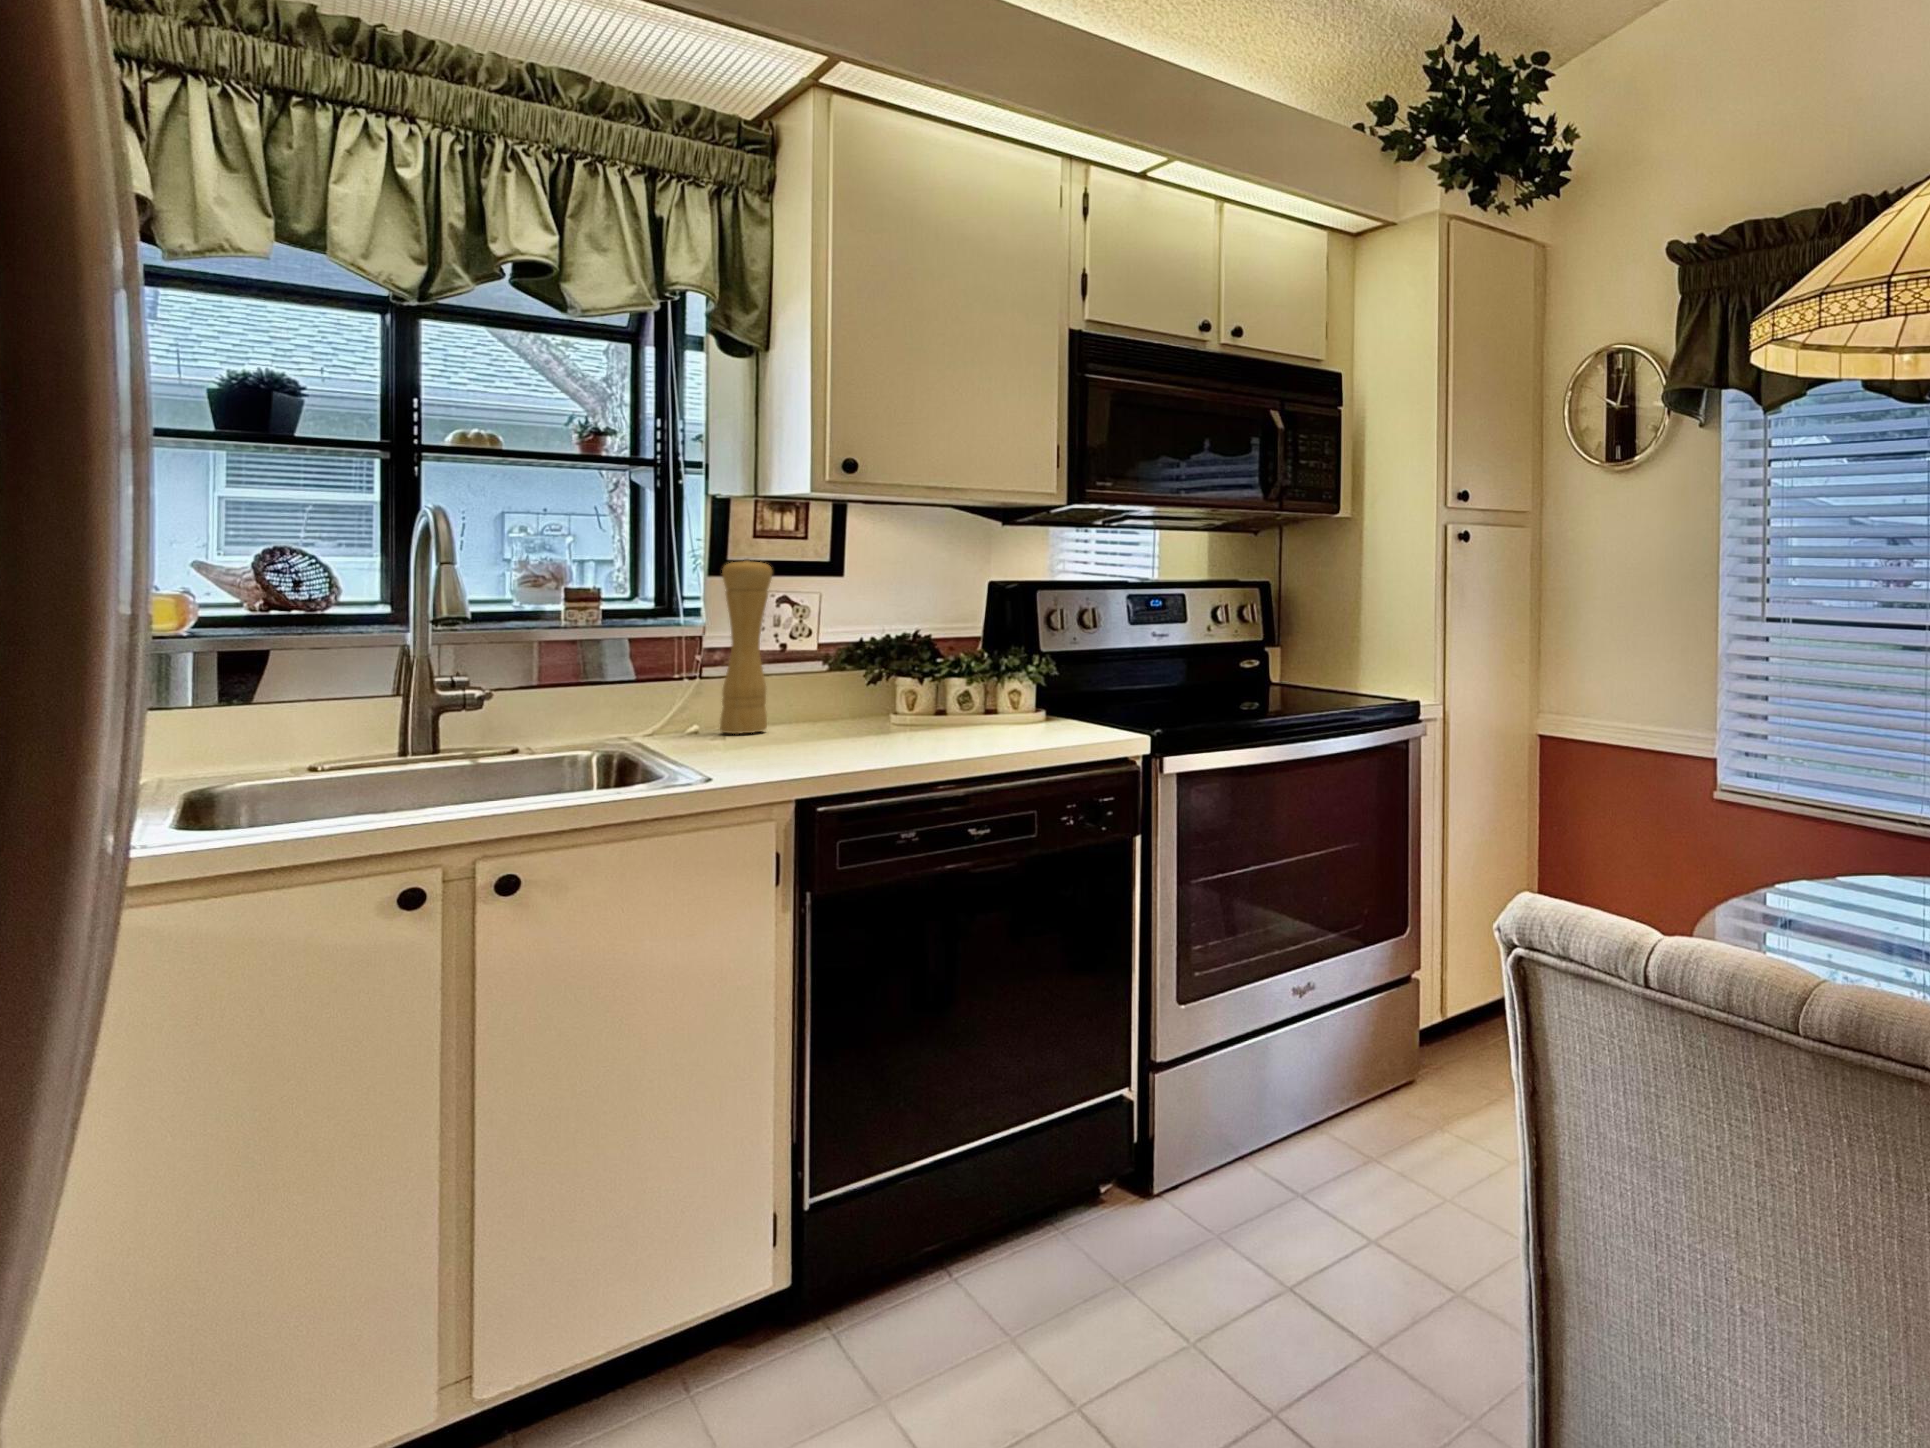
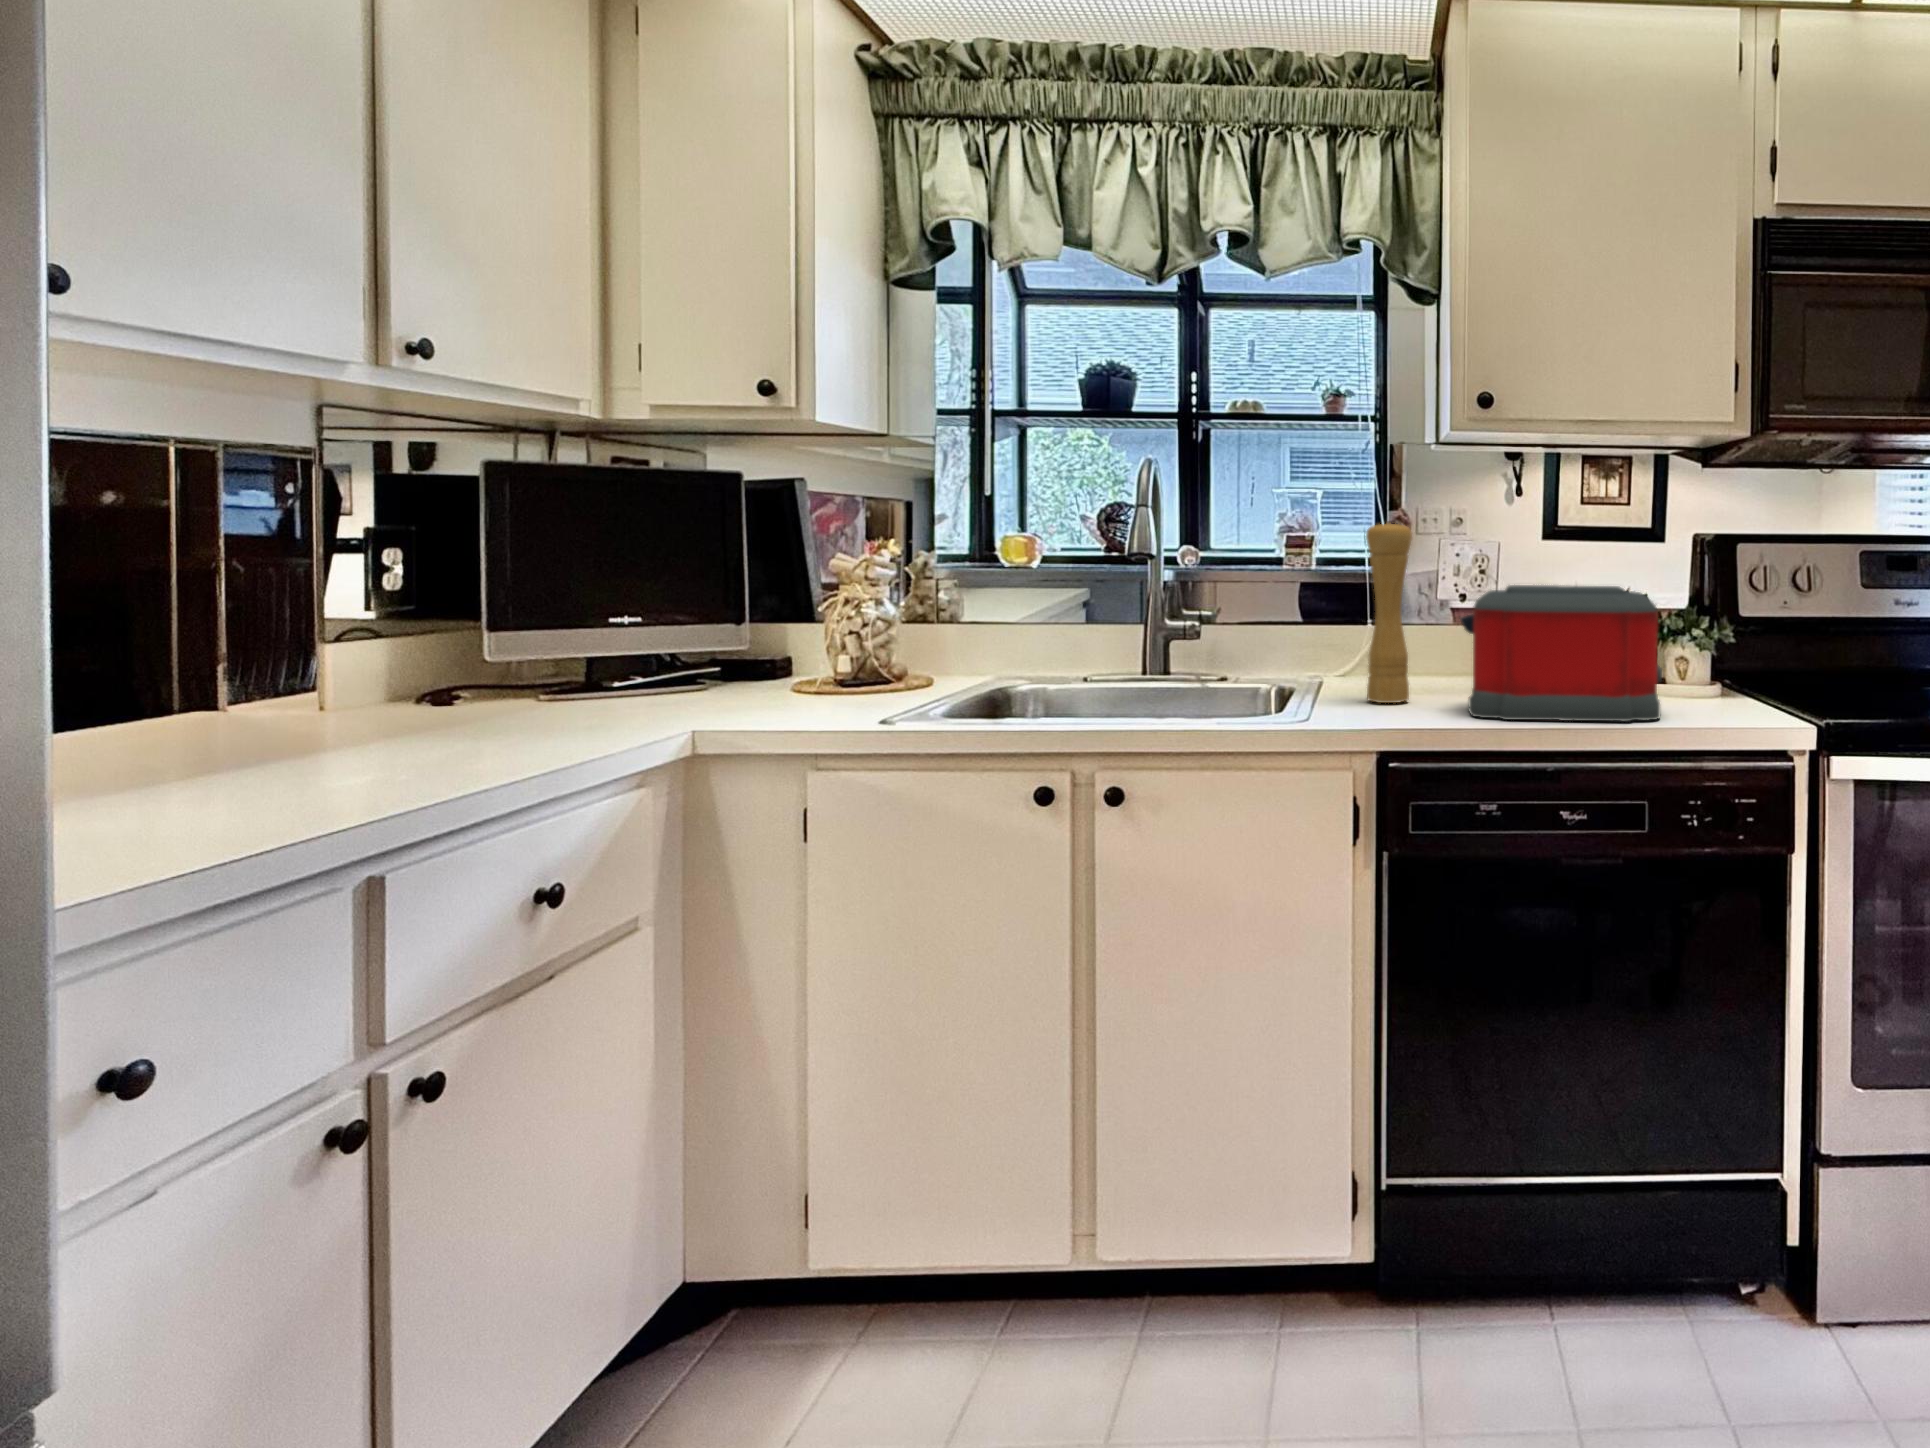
toaster: none [829,618,1018,737] -> present [1460,585,1662,722]

